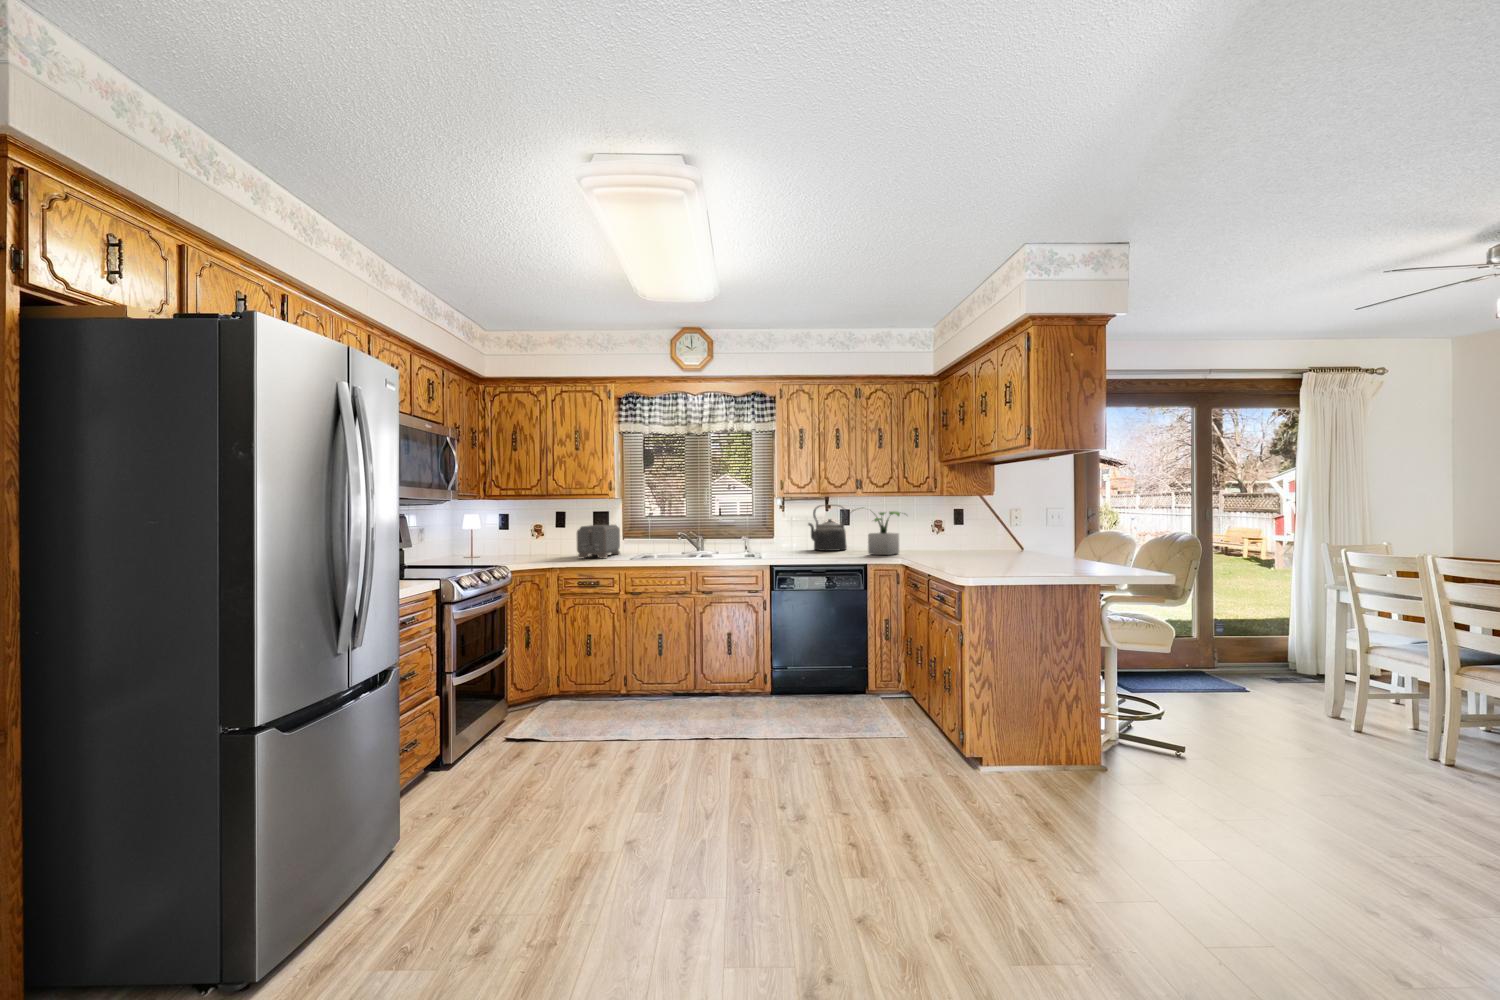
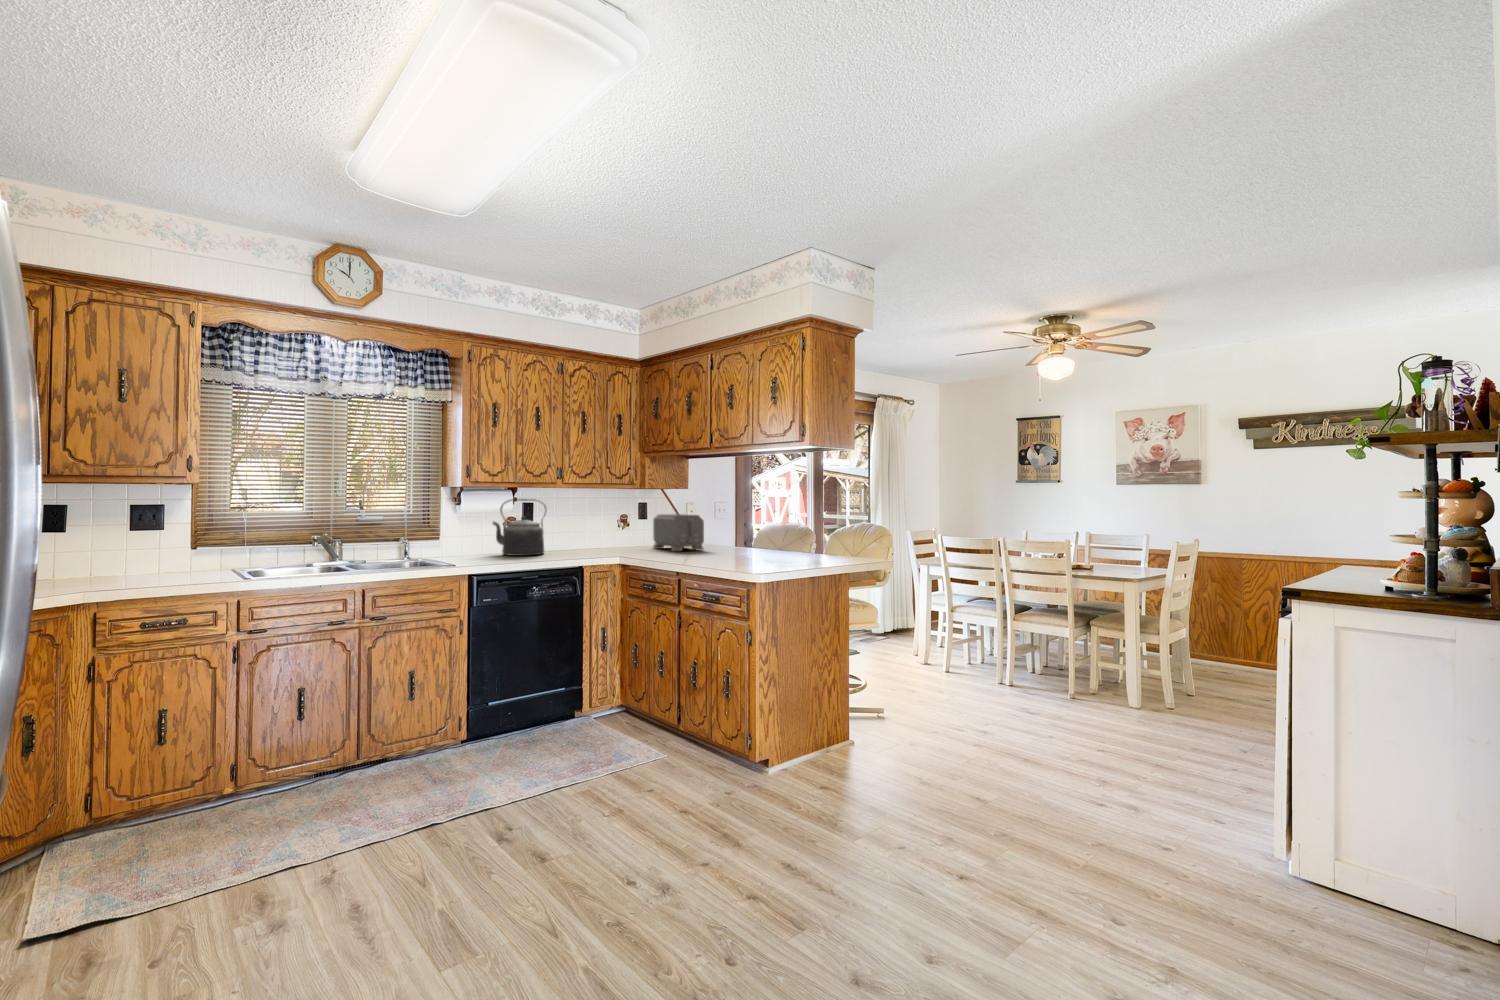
potted plant: present [868,511,900,555] -> none [564,502,631,558]
toaster: present [577,525,620,558] -> present [653,514,704,551]

